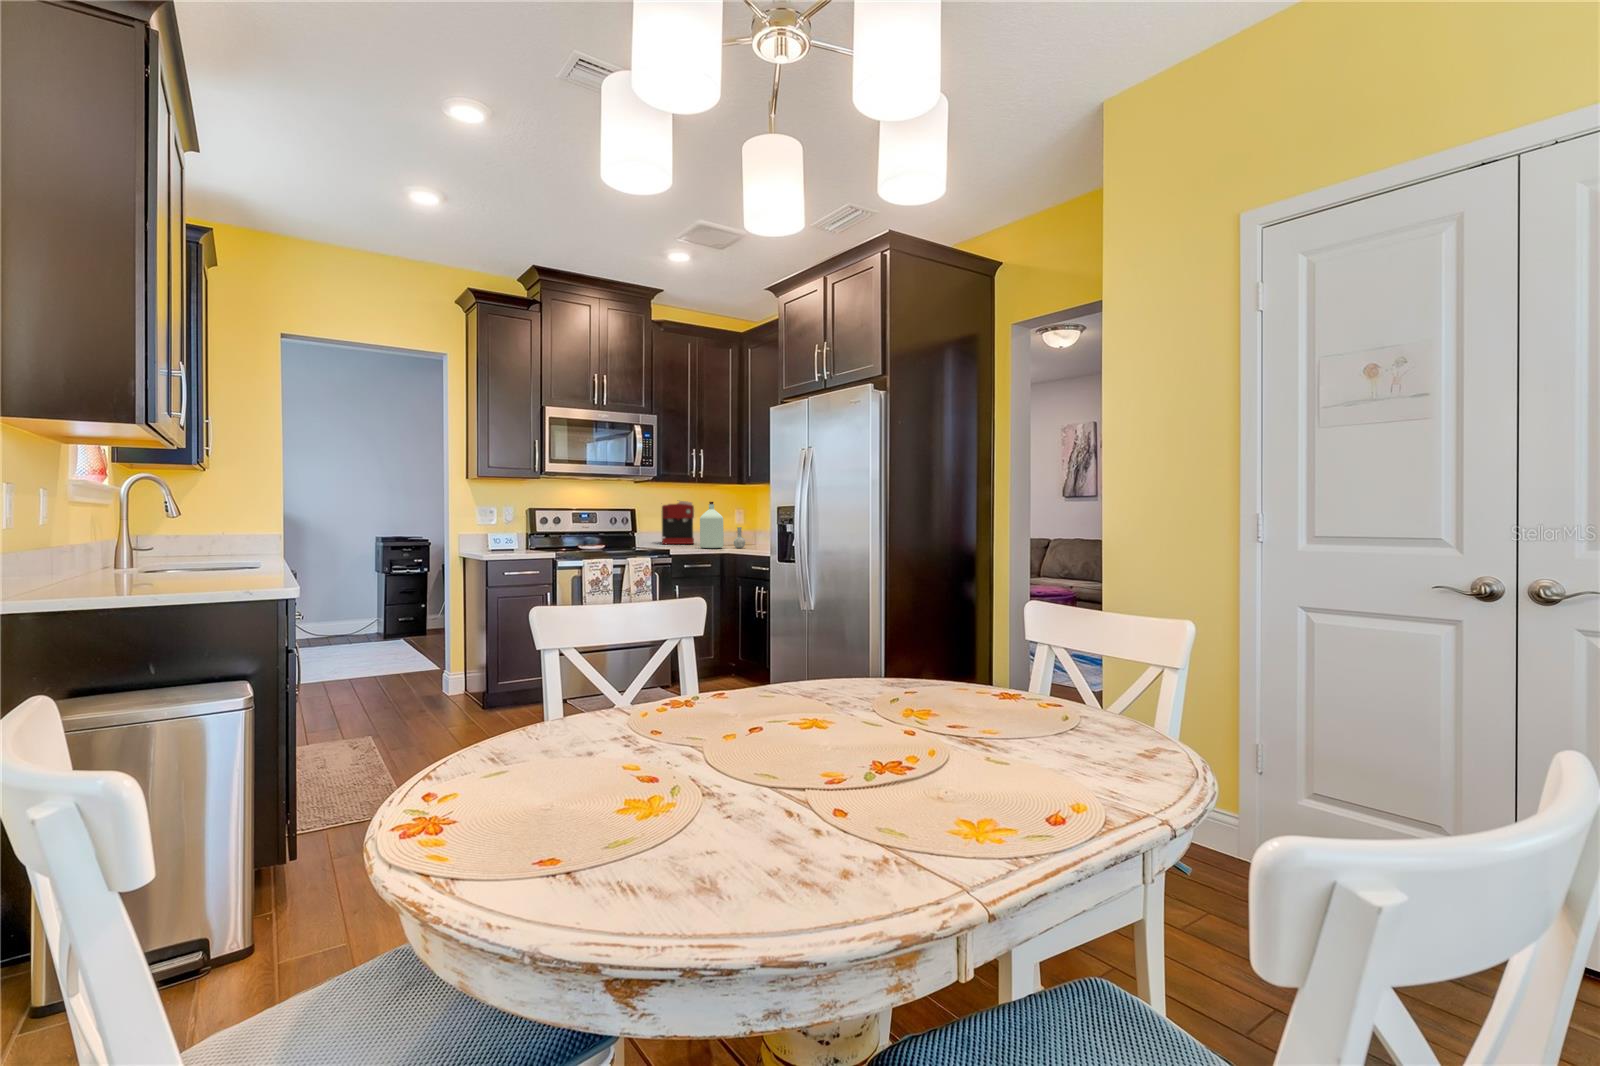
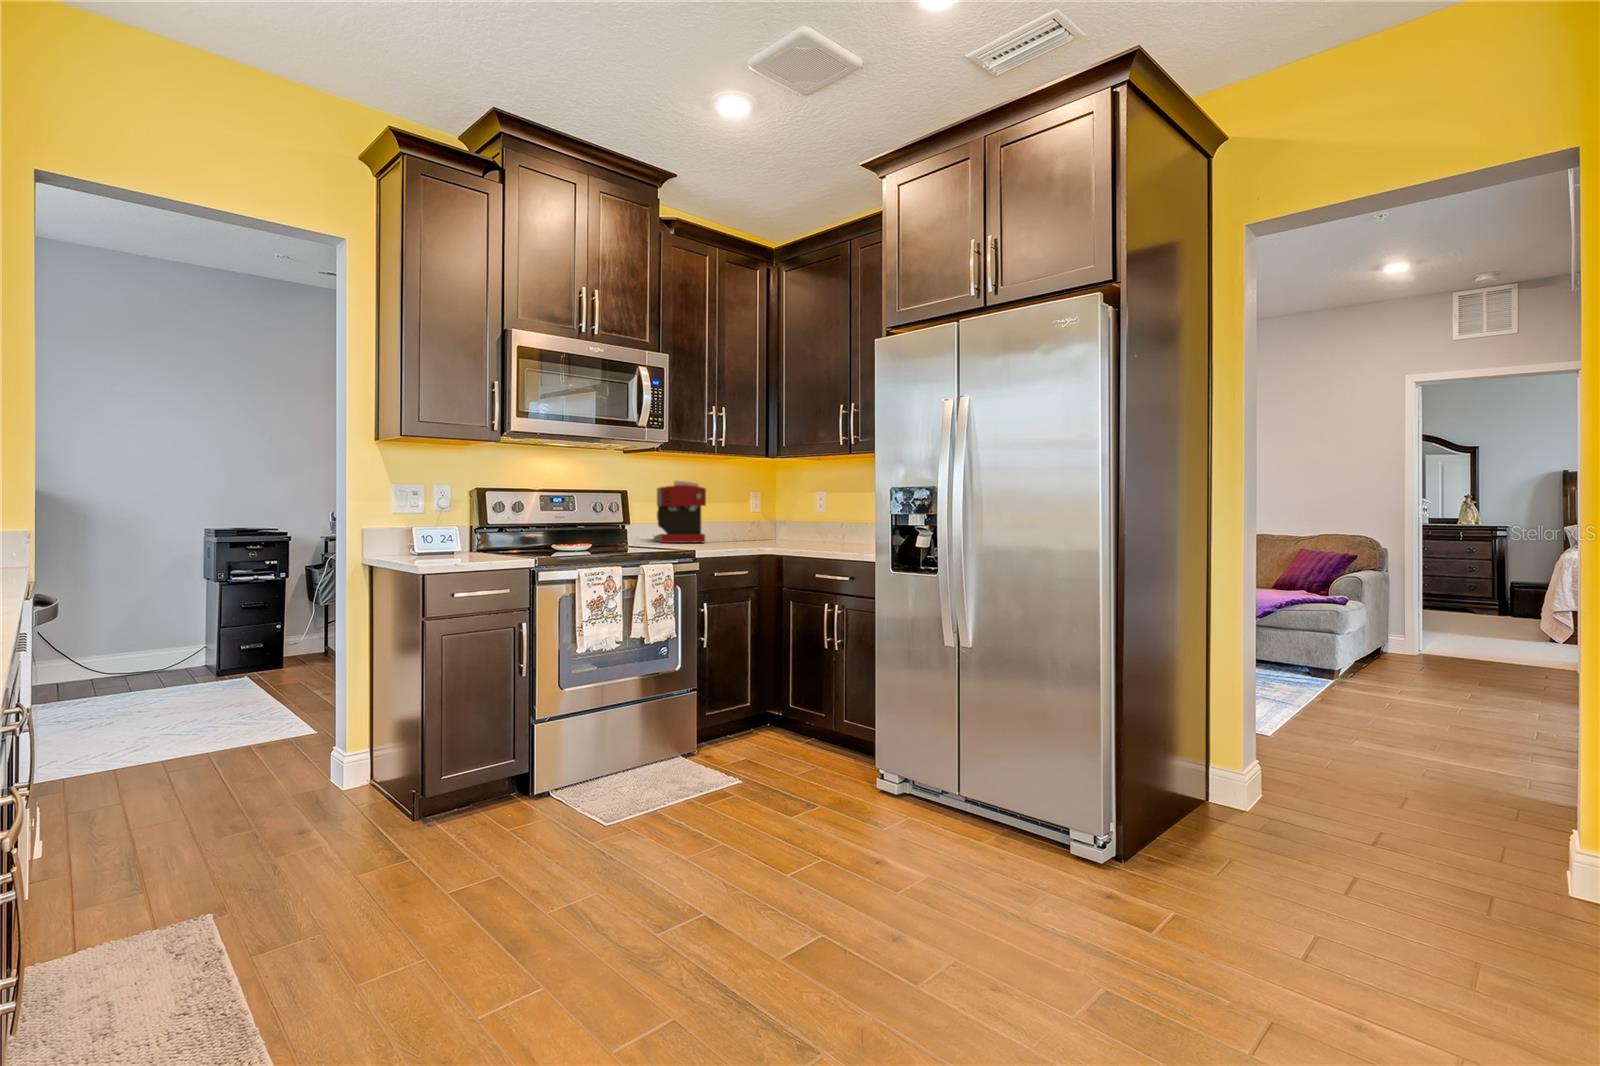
bottle: present [700,502,745,548] -> none [725,483,787,549]

